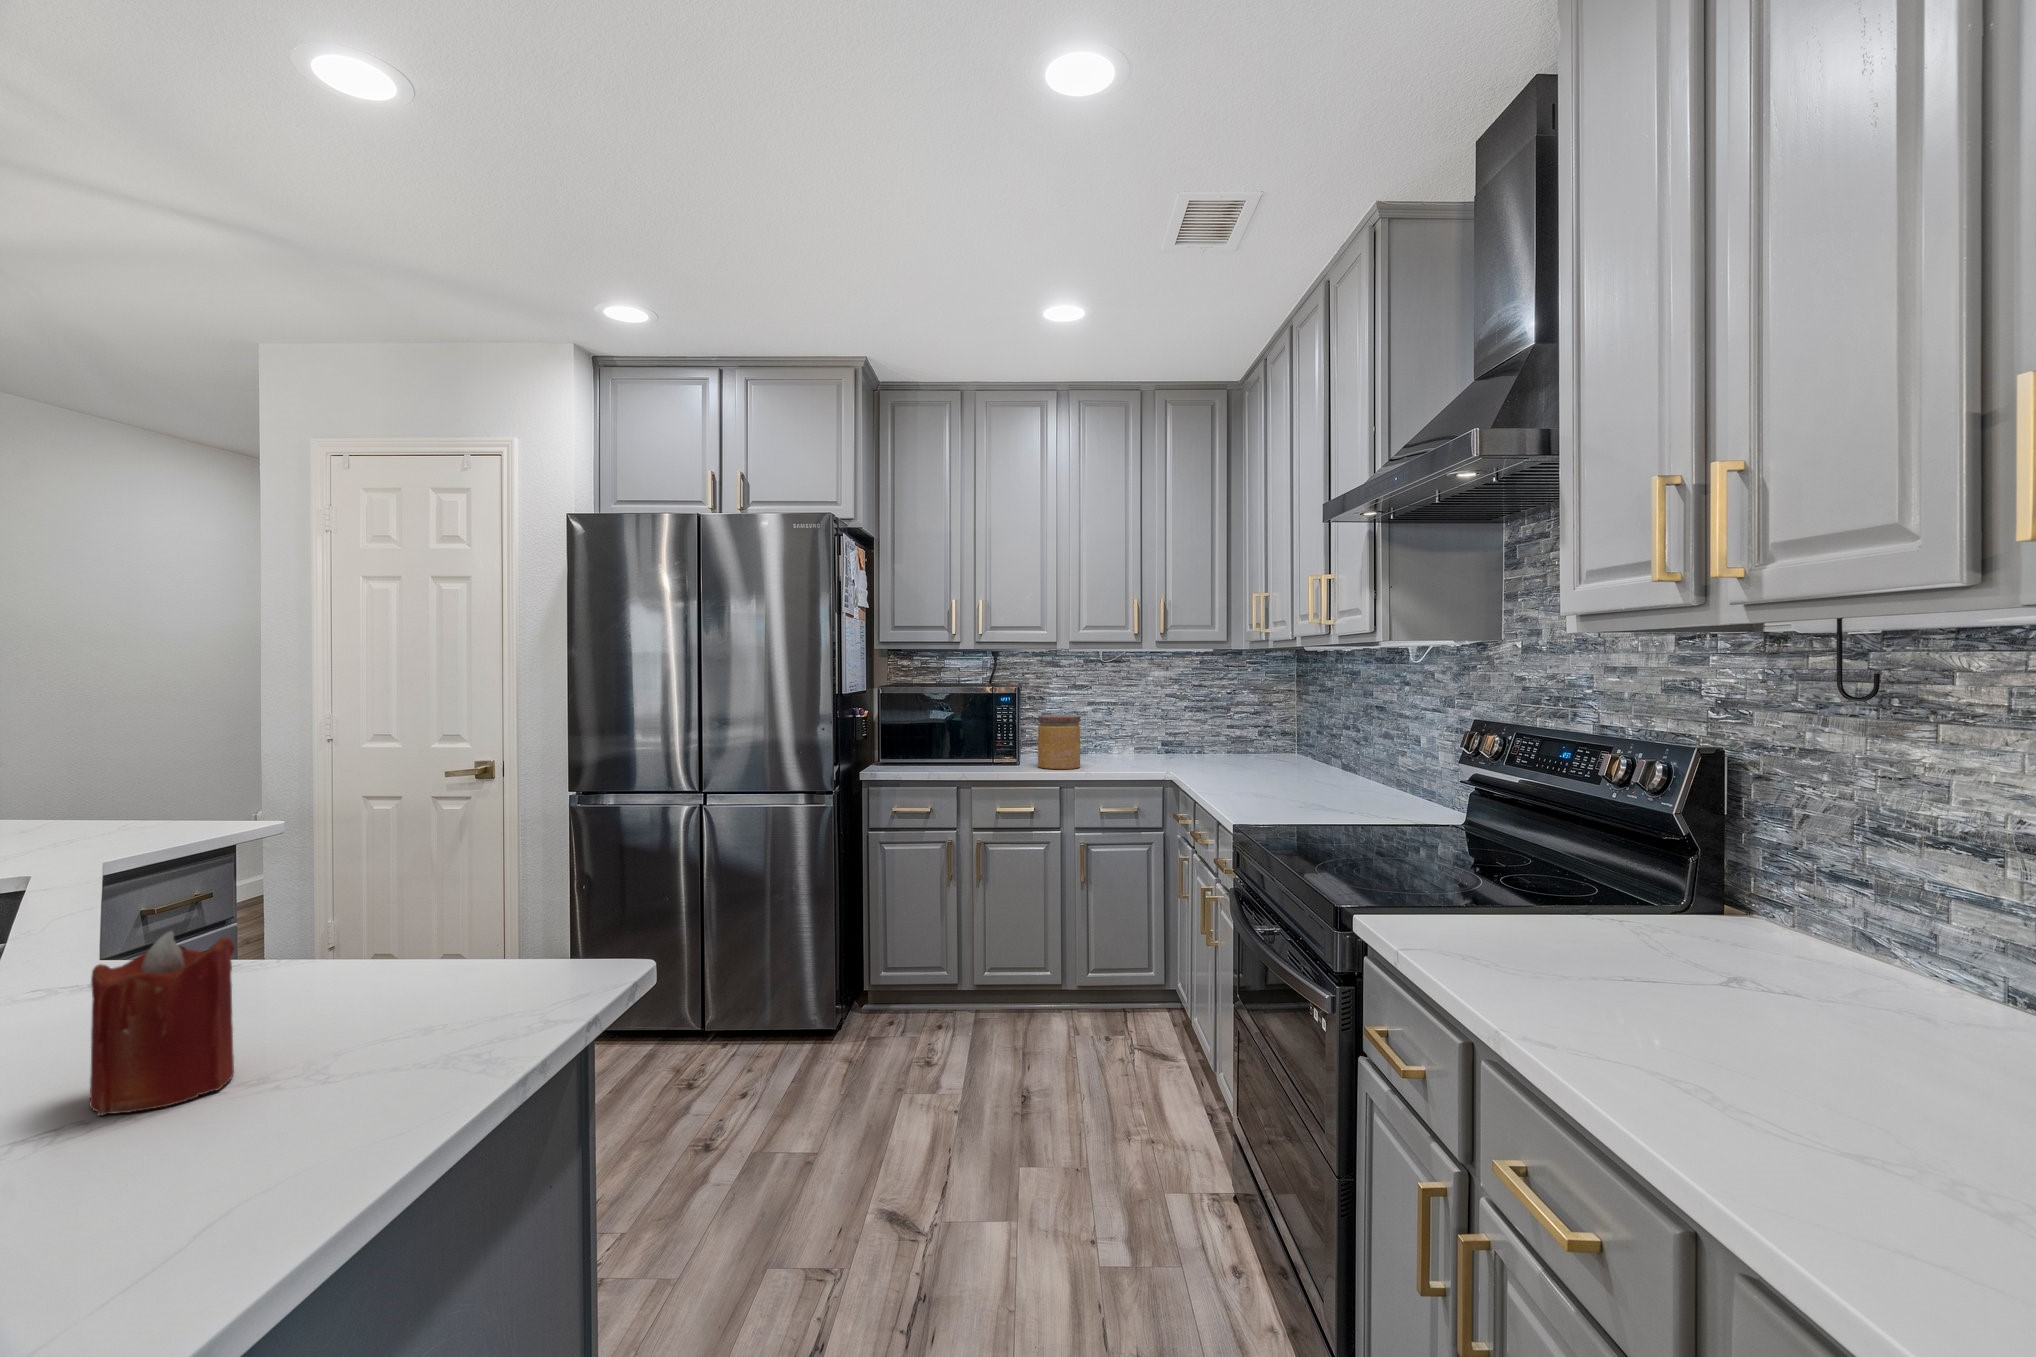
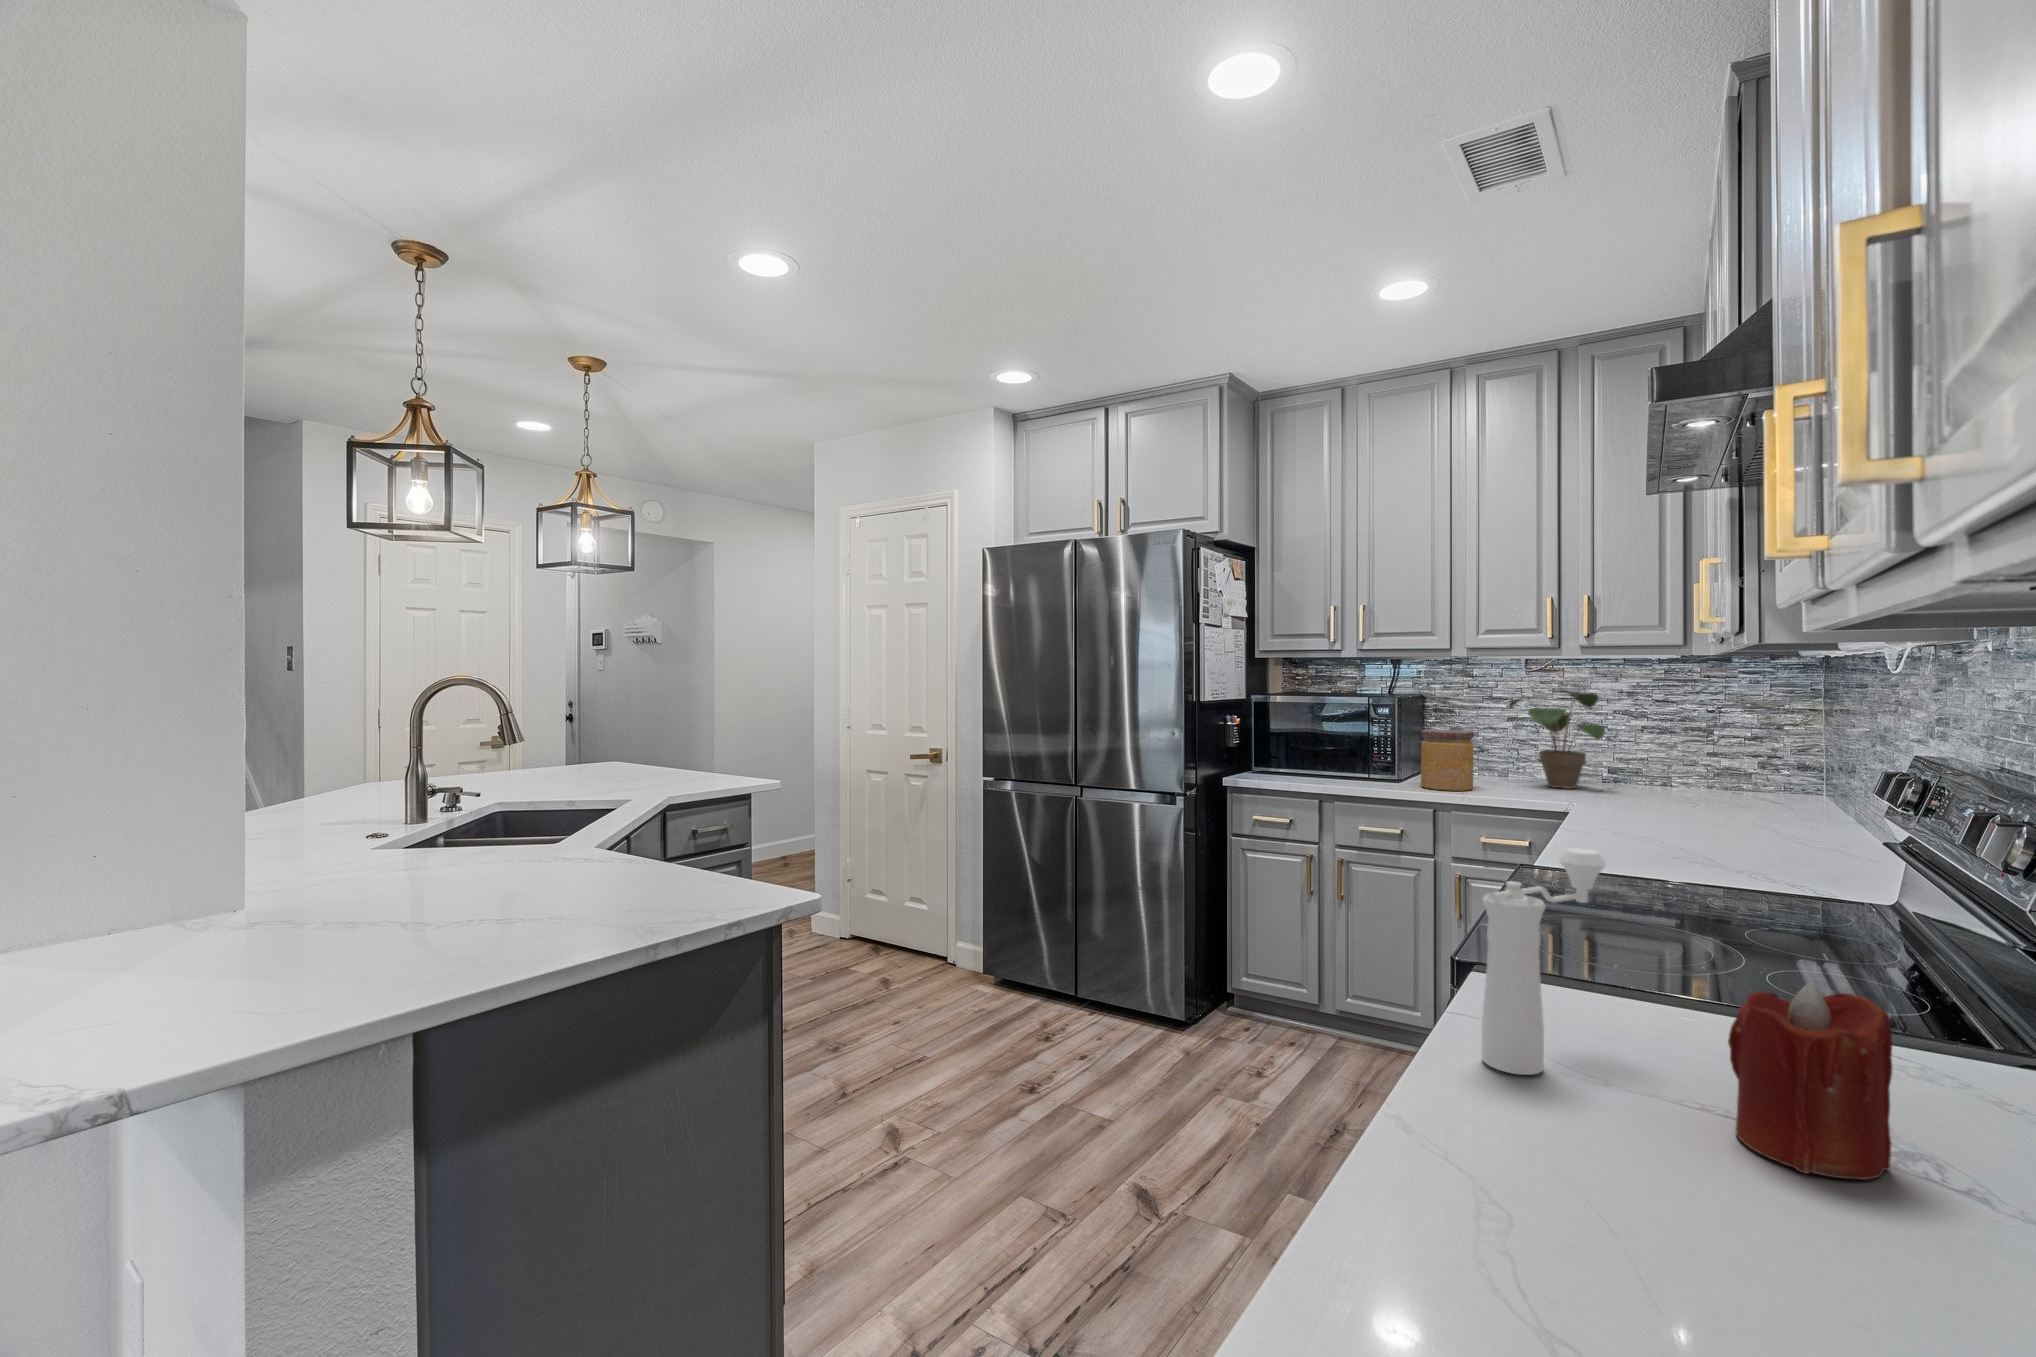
potted plant: none [1094,679,1171,761] -> present [1509,692,1605,789]
pepper mill: none [1487,798,1540,987] -> present [1481,848,1606,1075]
candle: present [90,931,235,1116] -> present [1728,982,1892,1180]

